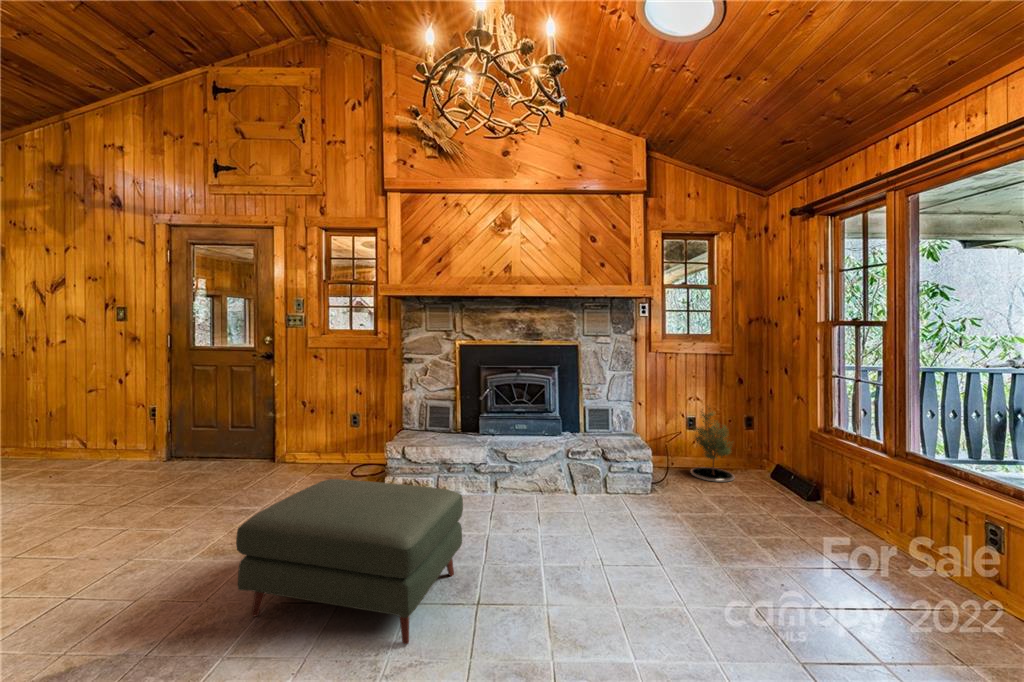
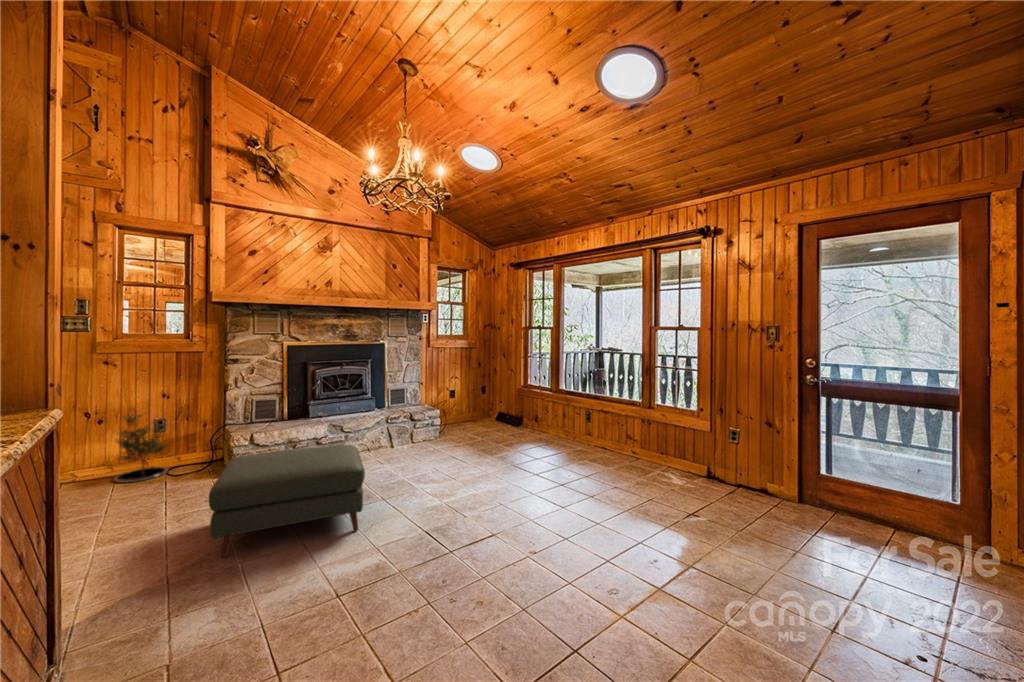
potted tree: present [690,406,734,482] -> present [114,411,167,483]

